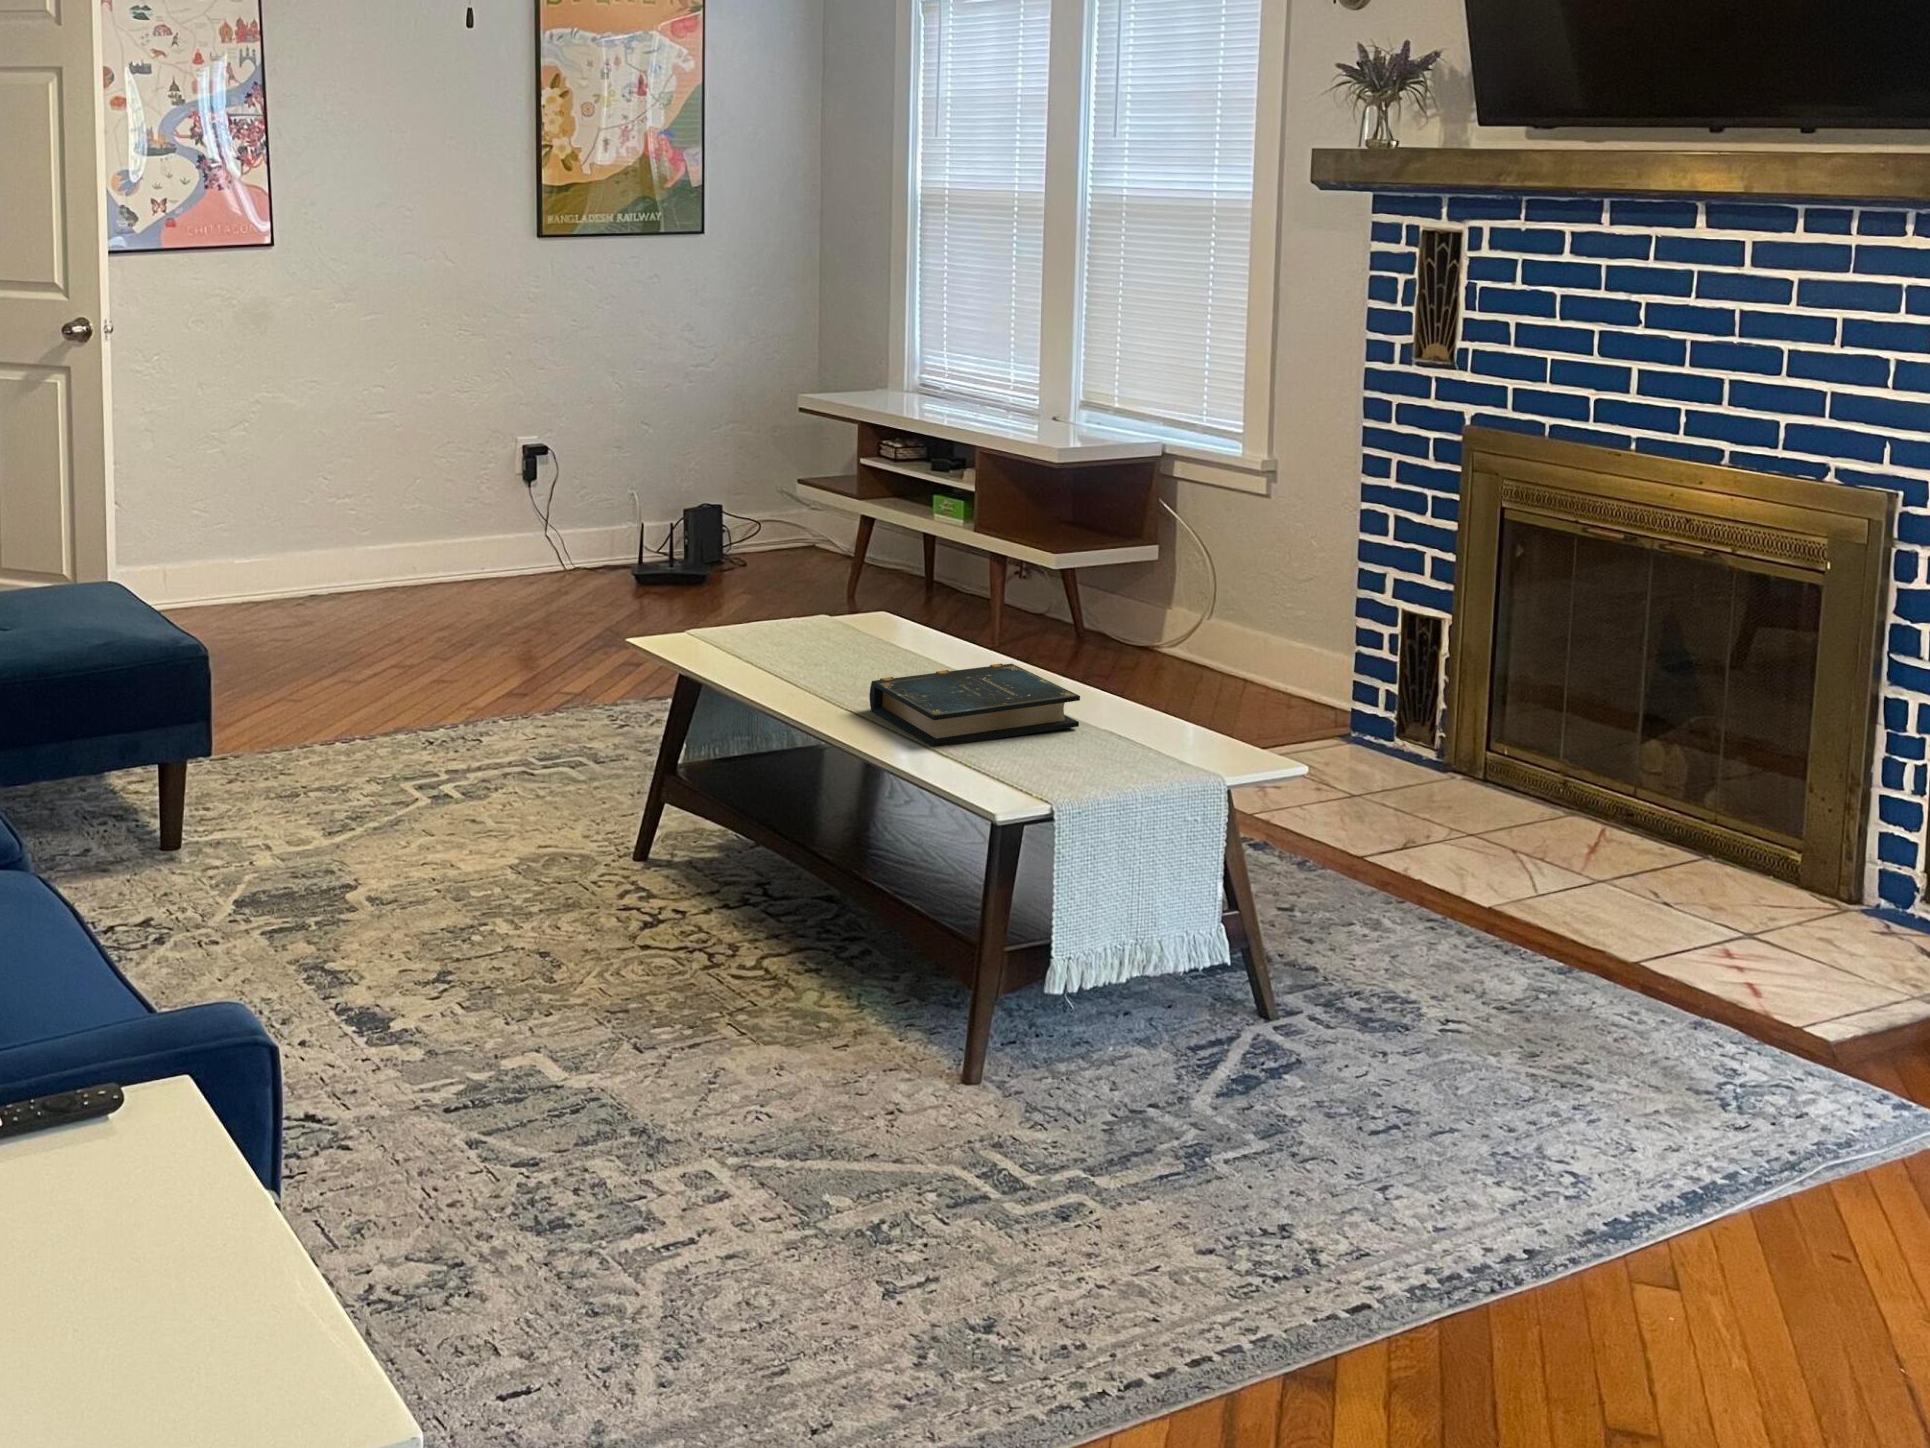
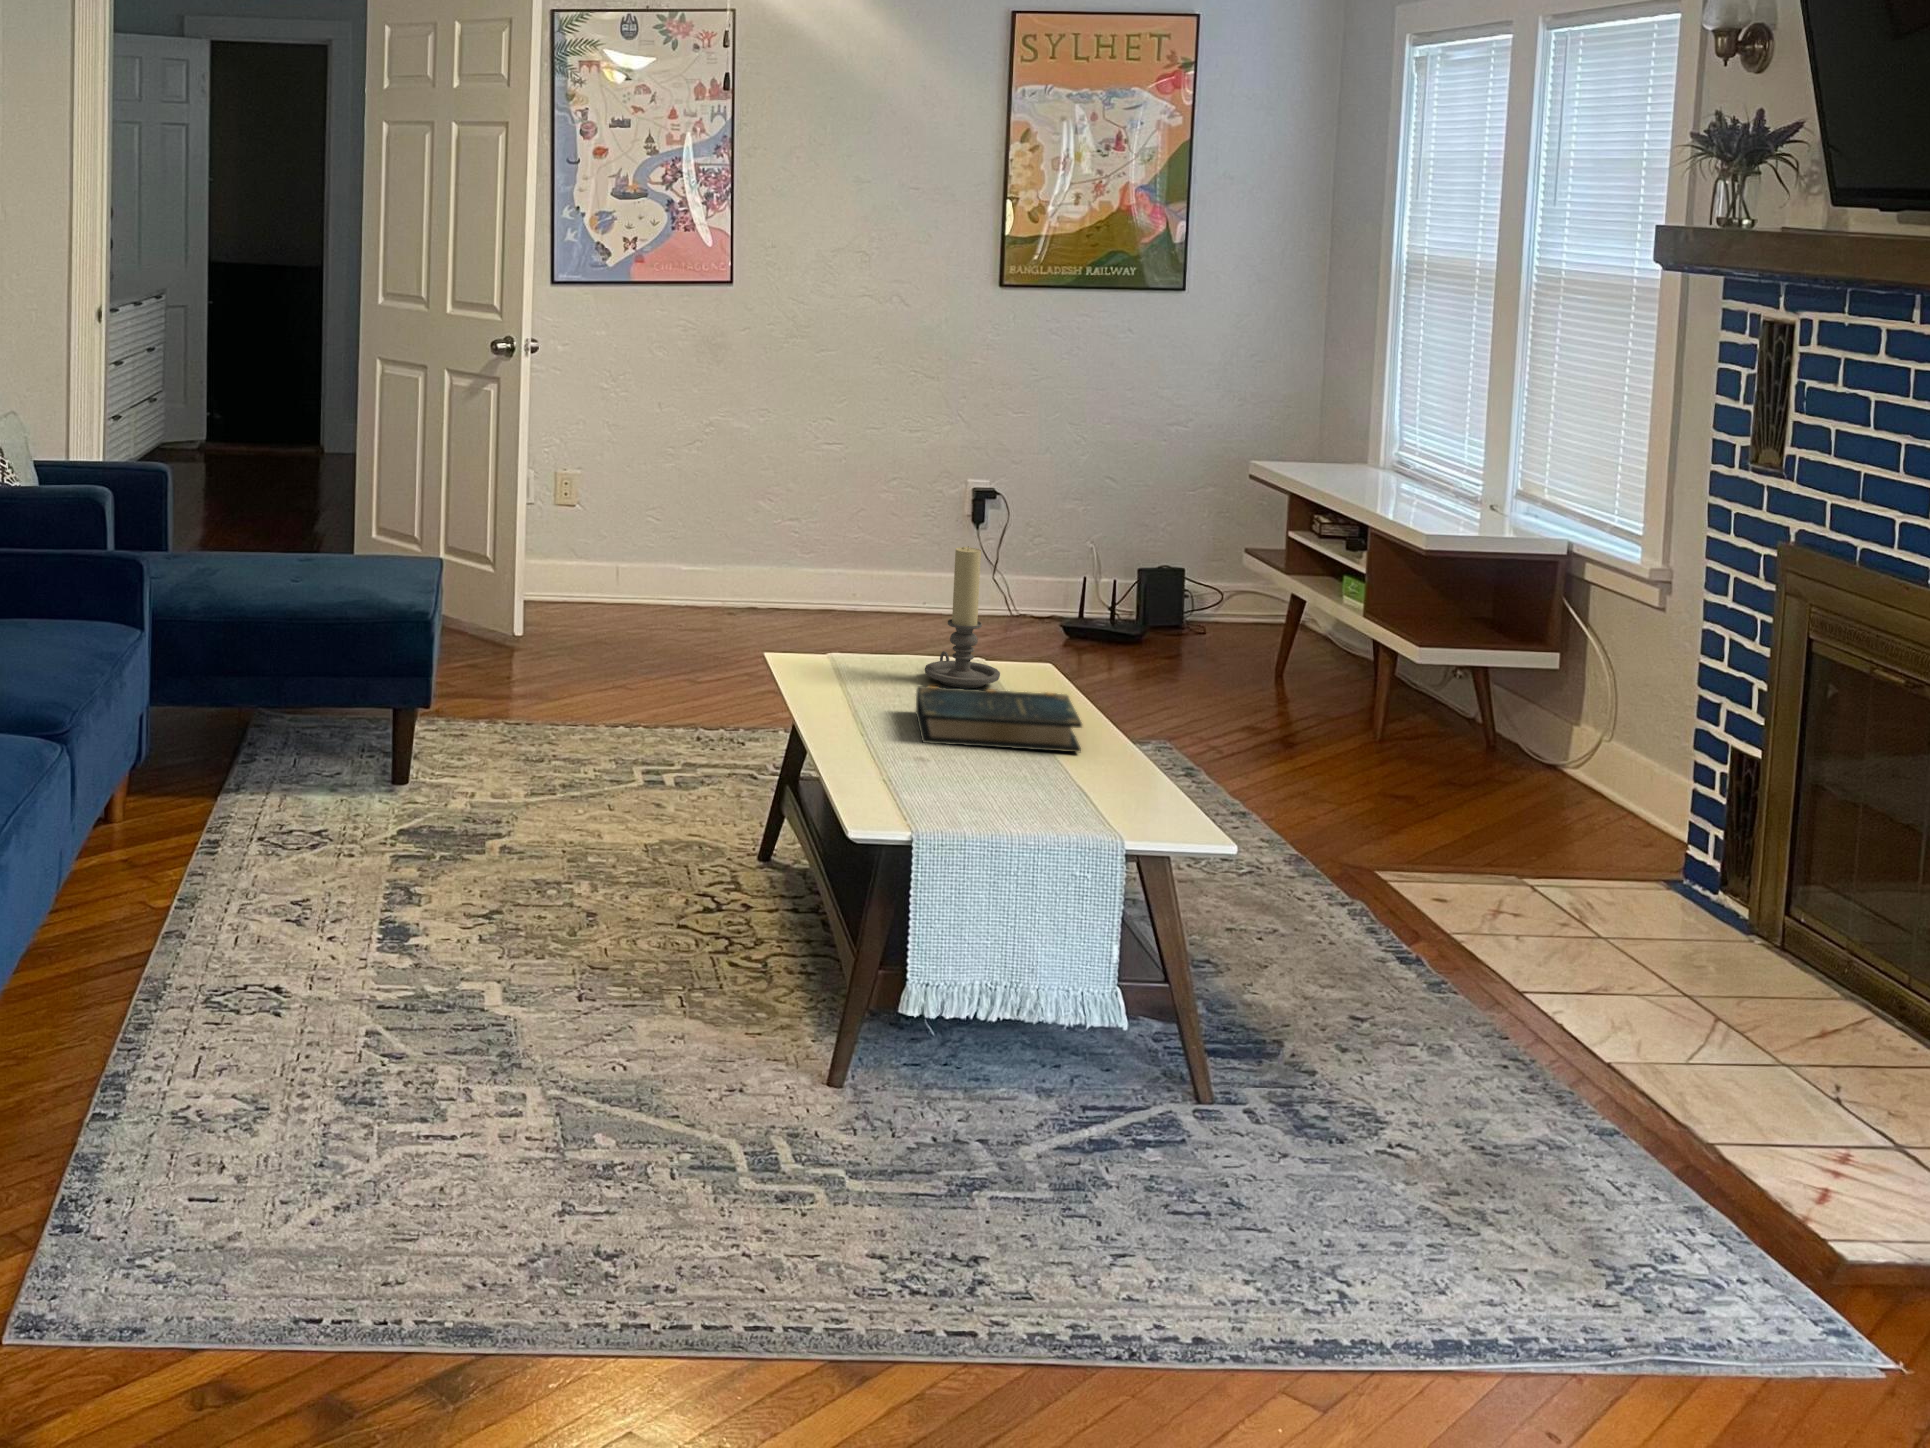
candle holder: none [809,516,893,671] -> present [925,546,1000,688]

